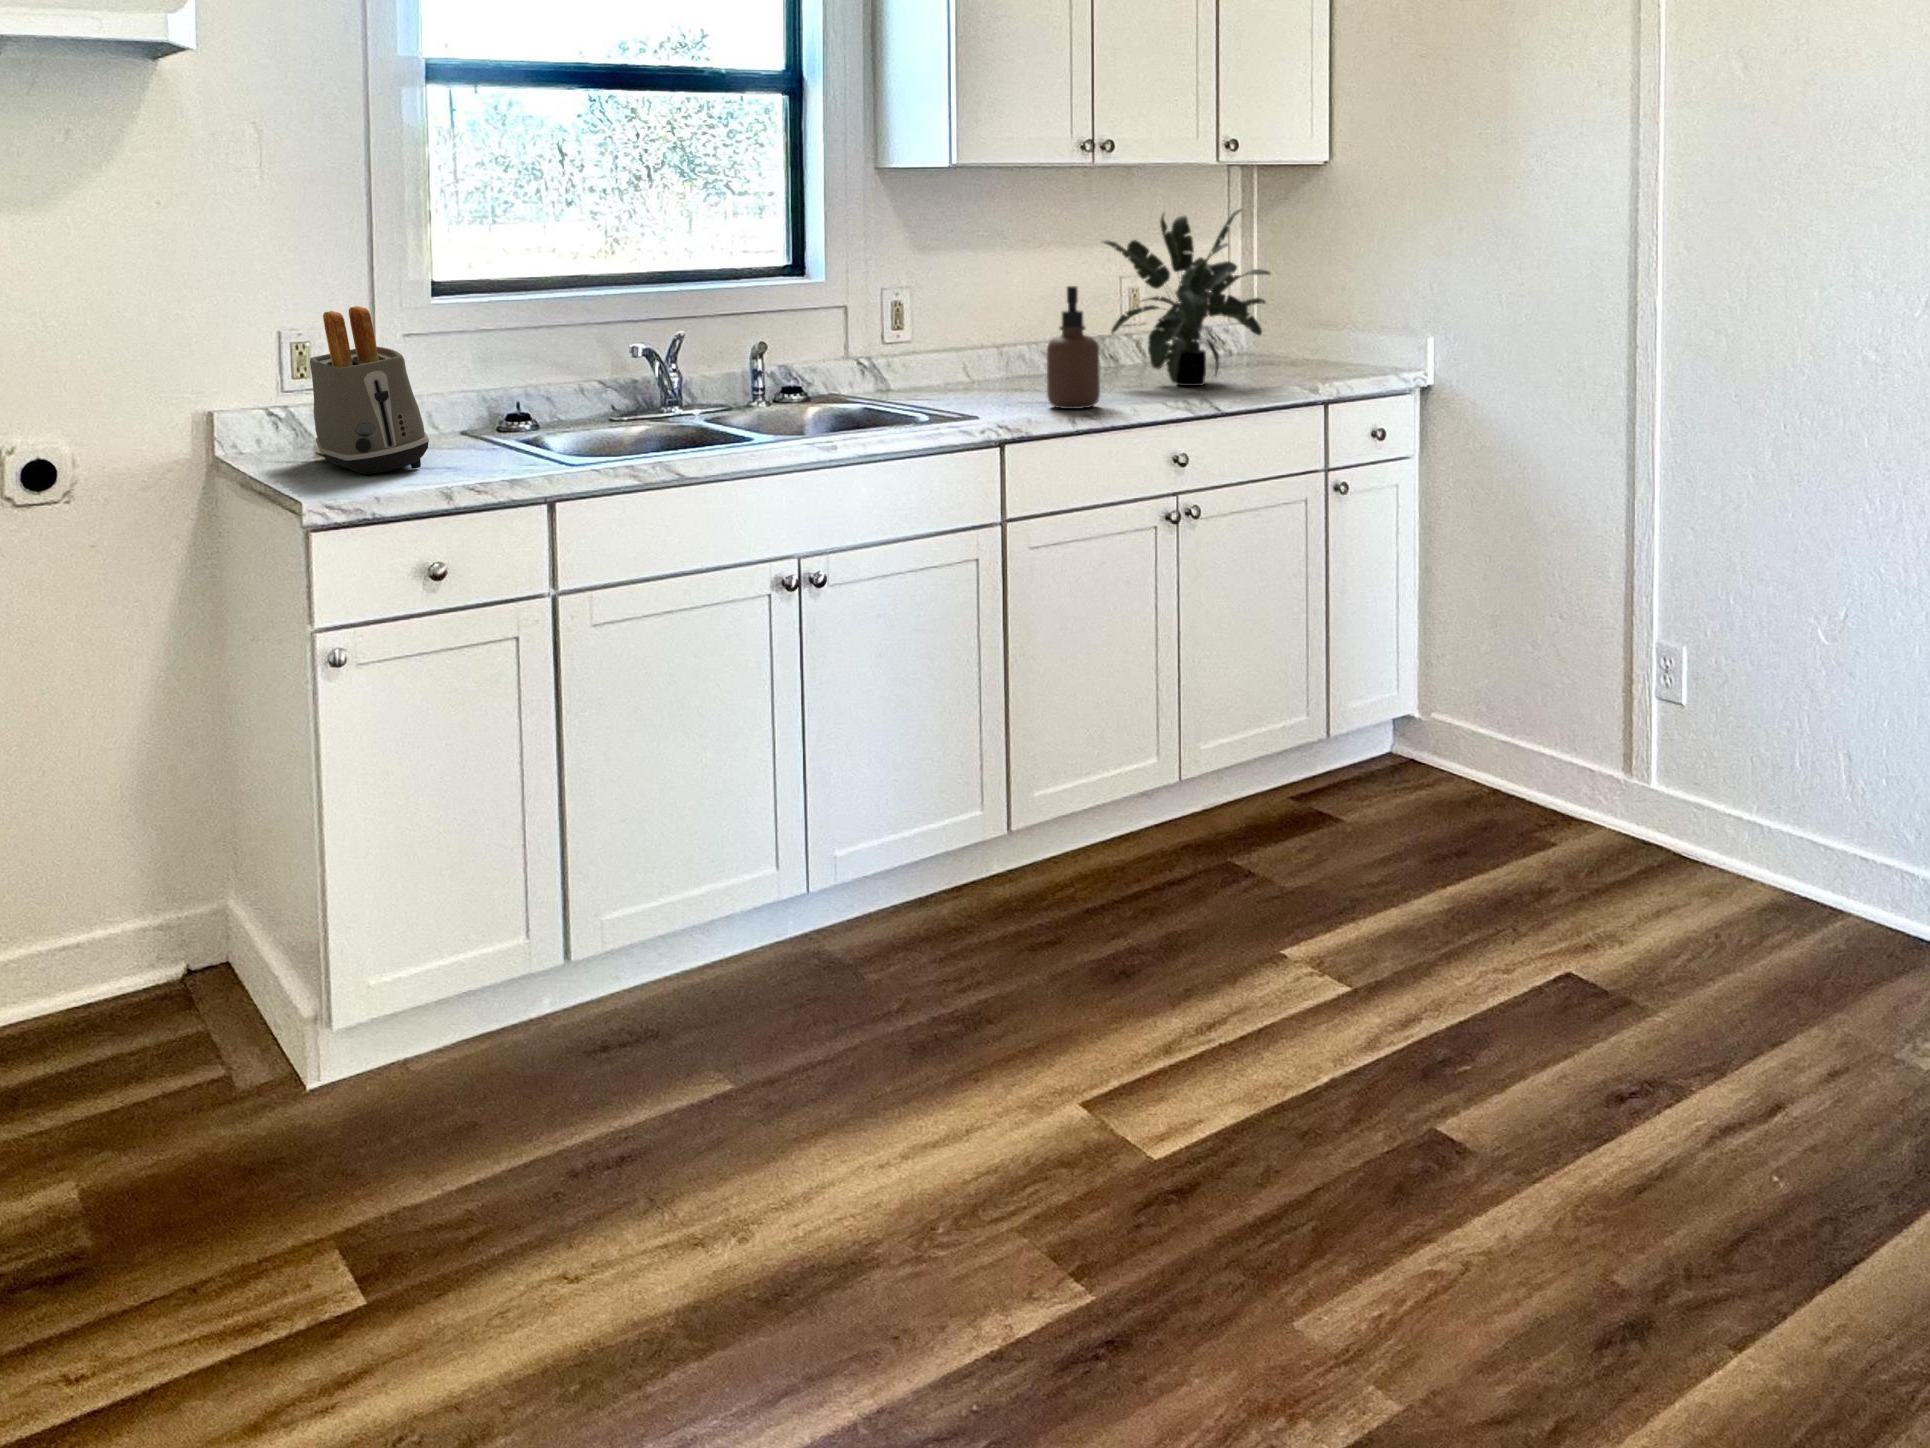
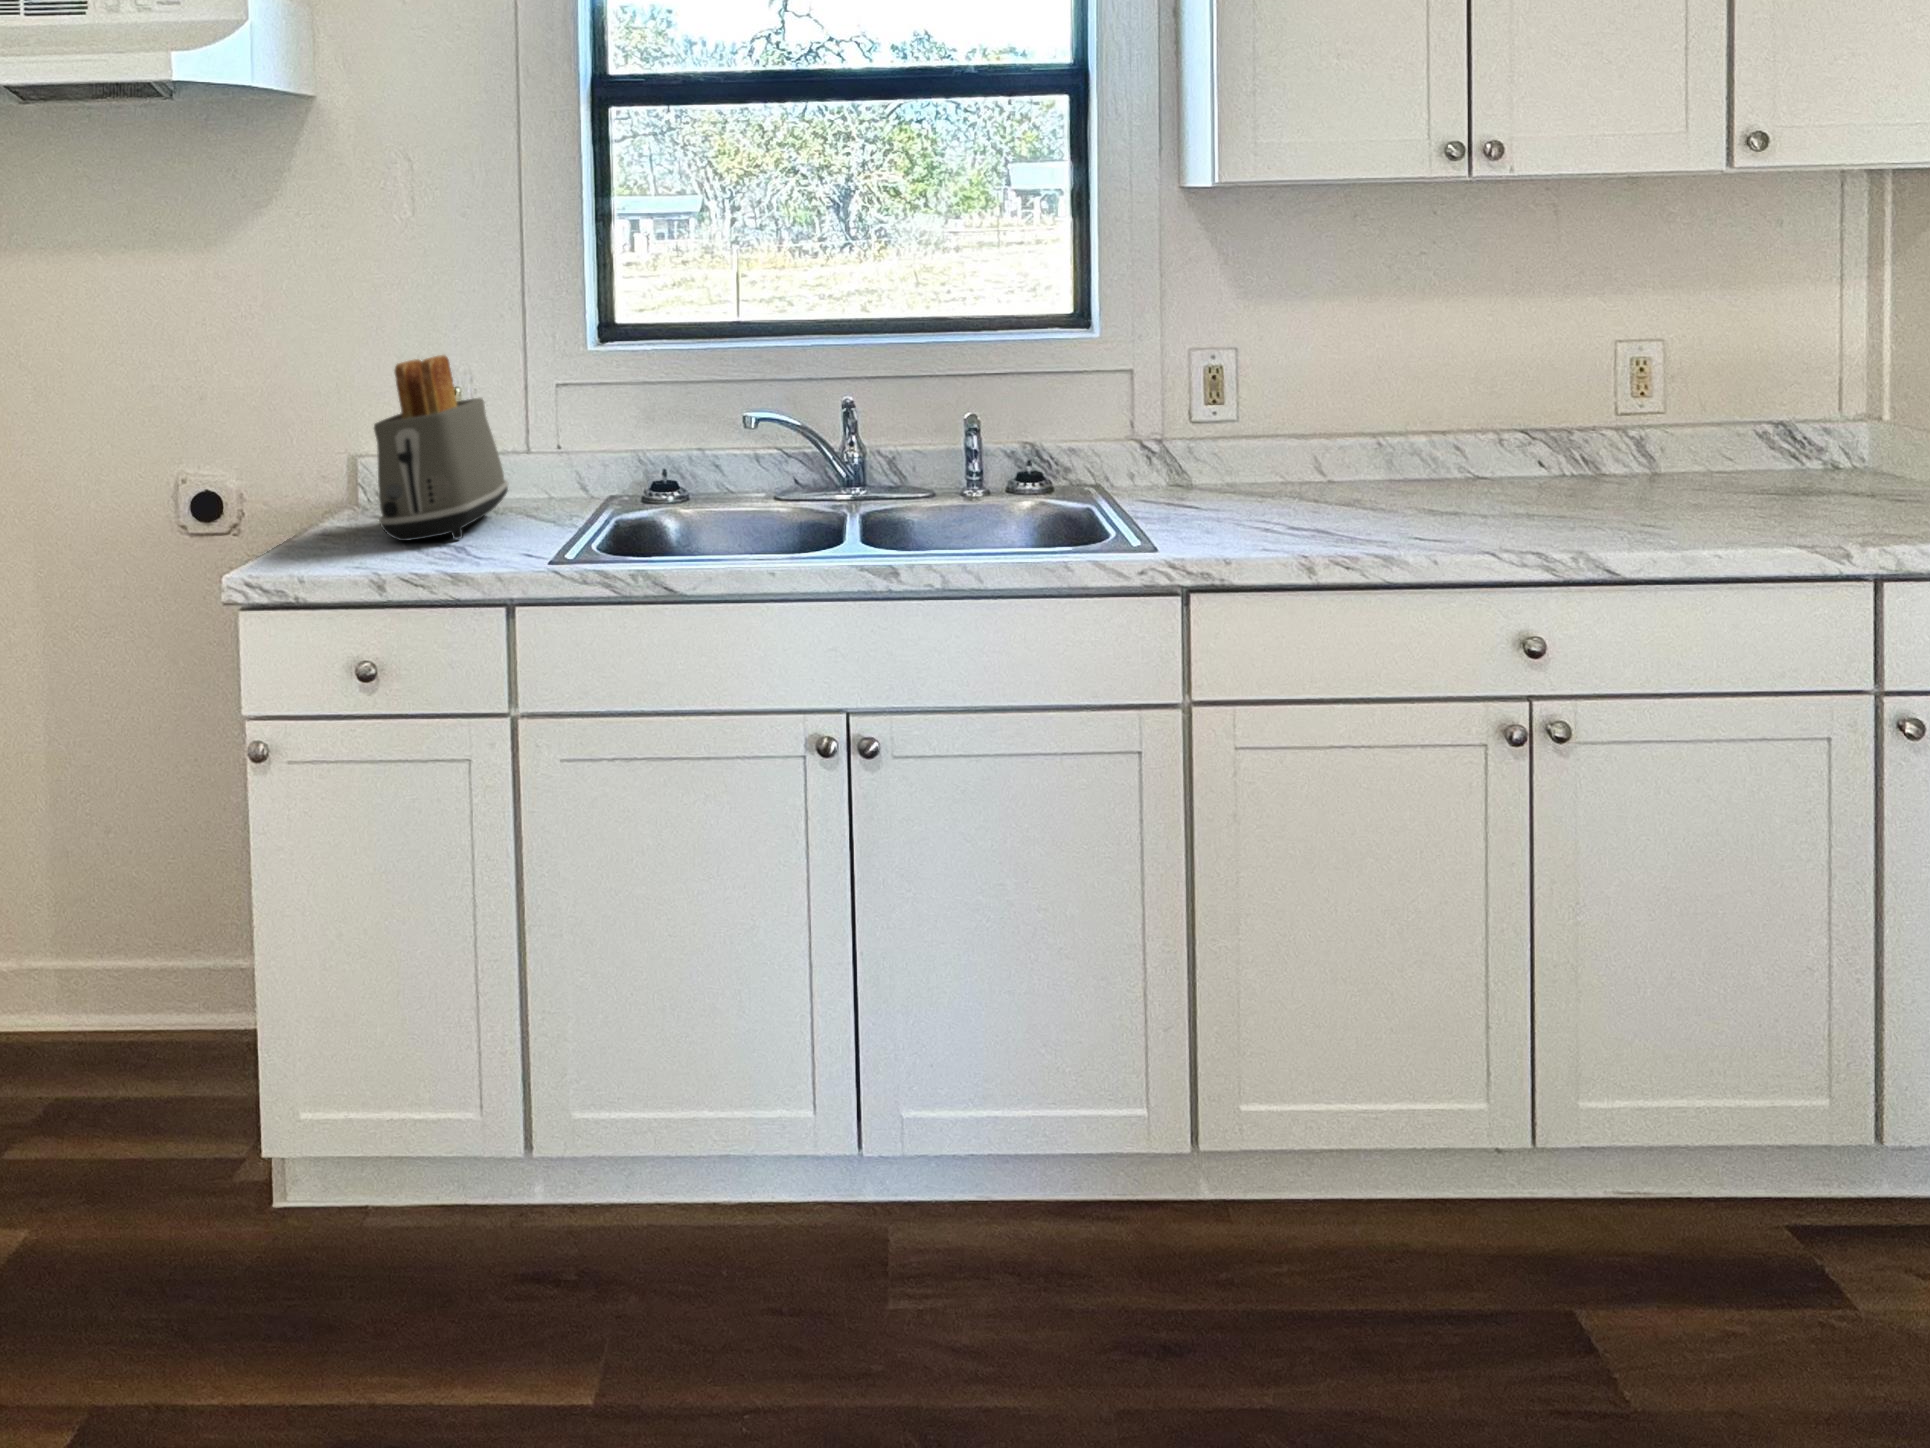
potted plant: present [1104,209,1270,386] -> none [1496,243,1781,524]
soap dispenser: present [1047,286,1100,409] -> none [1316,360,1399,545]

